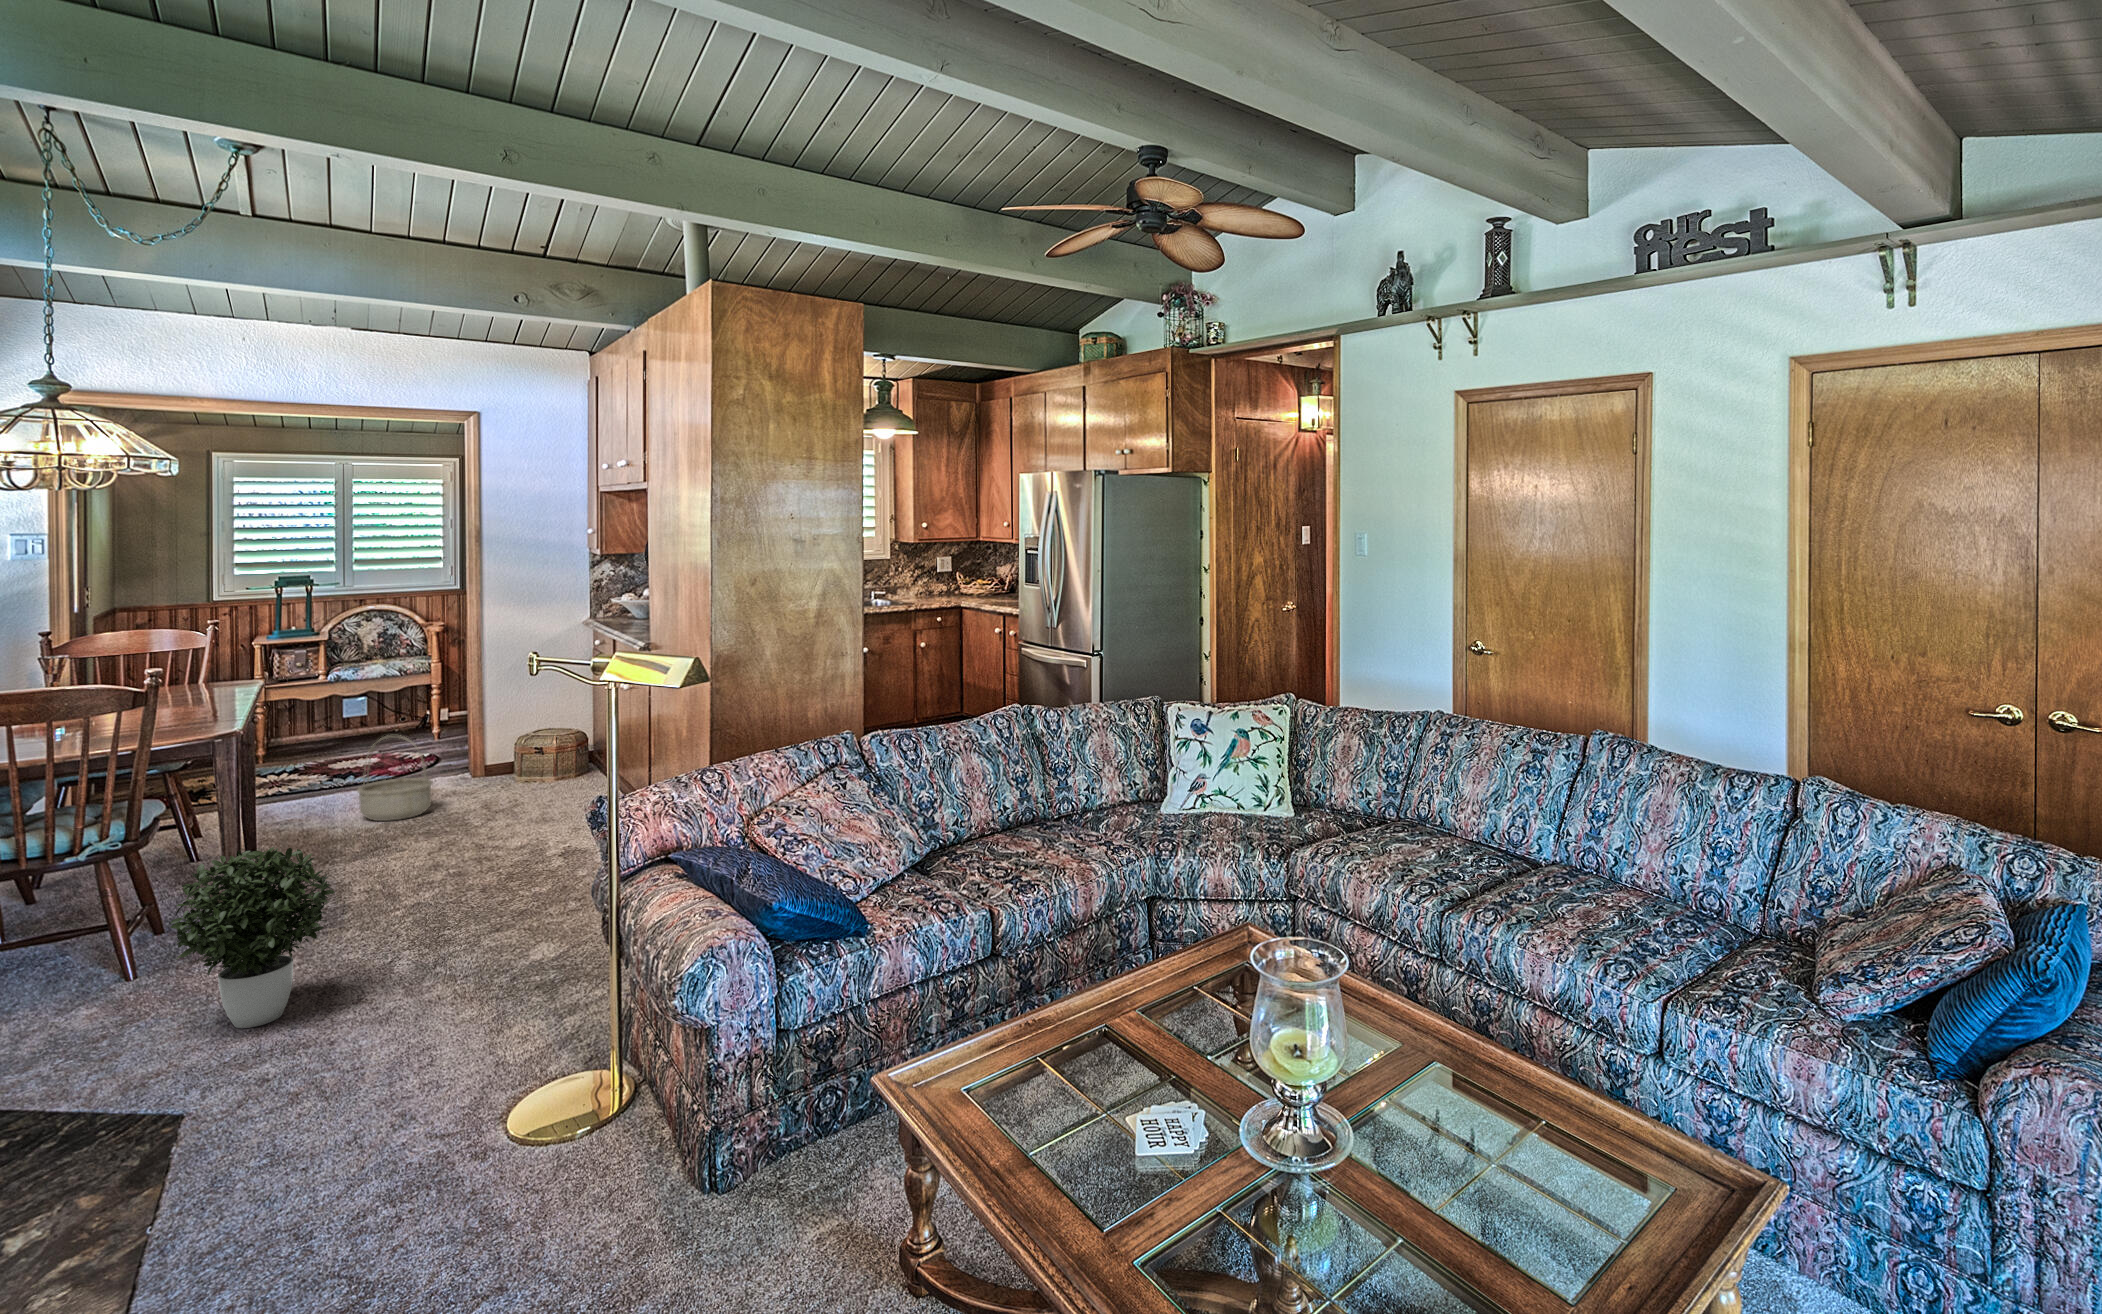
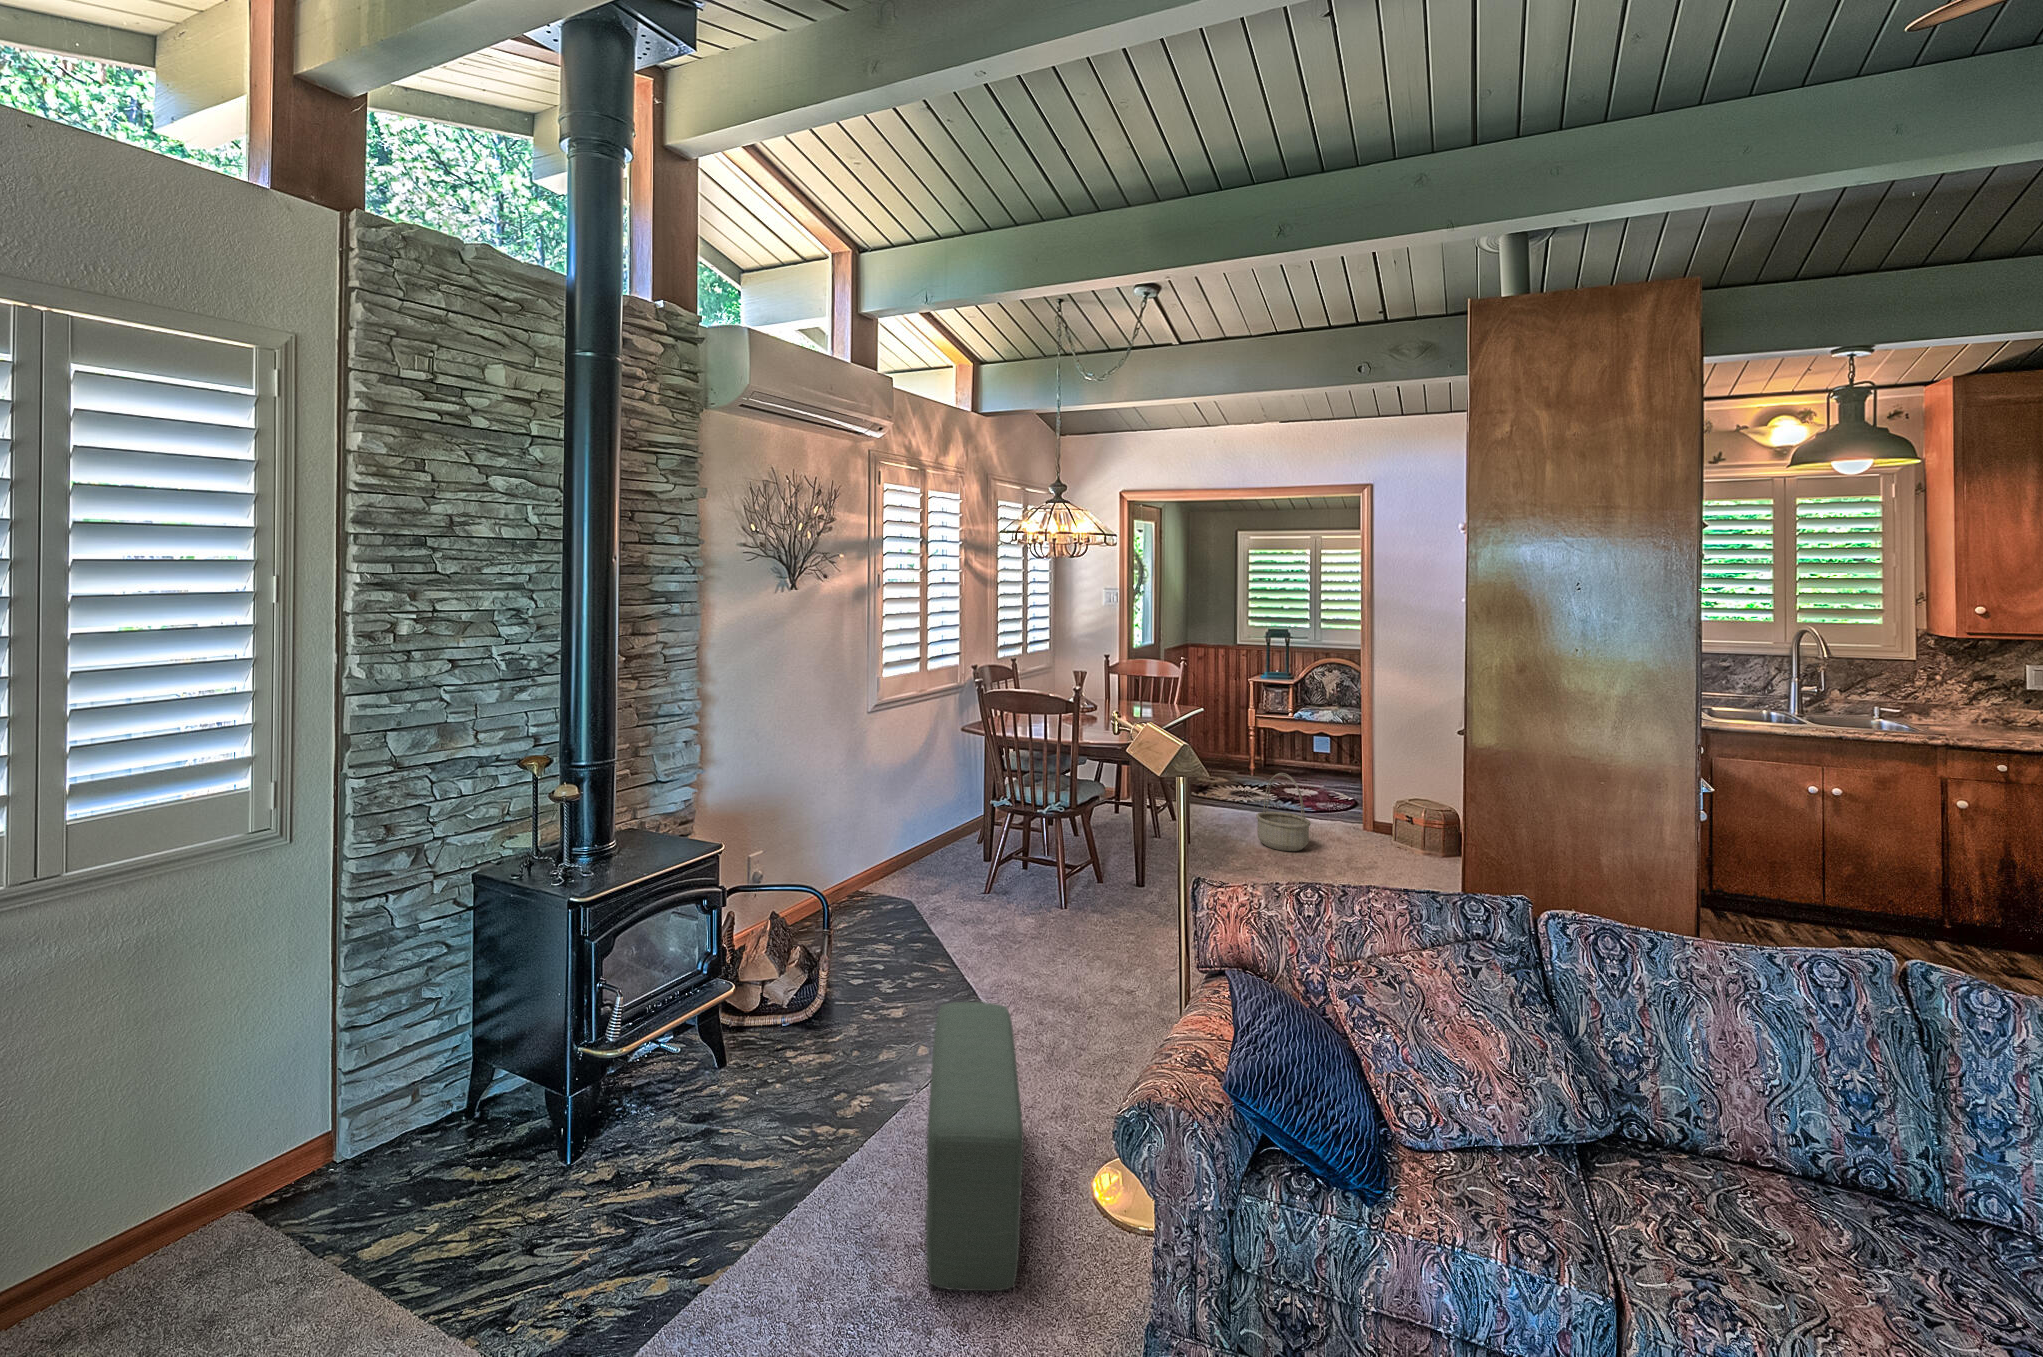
potted plant: present [170,847,335,1028] -> none [1005,837,1107,985]
pouf: none [277,1006,550,1252] -> present [926,1002,1024,1291]

